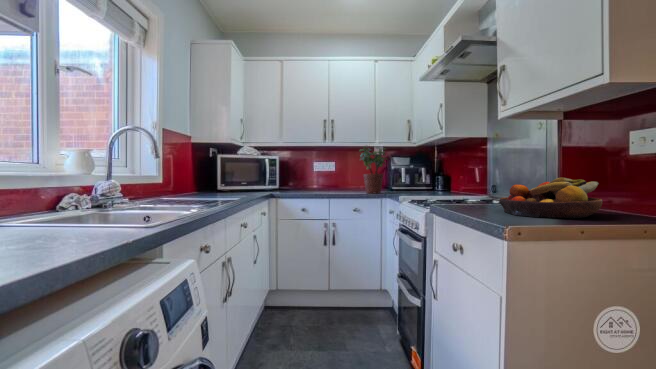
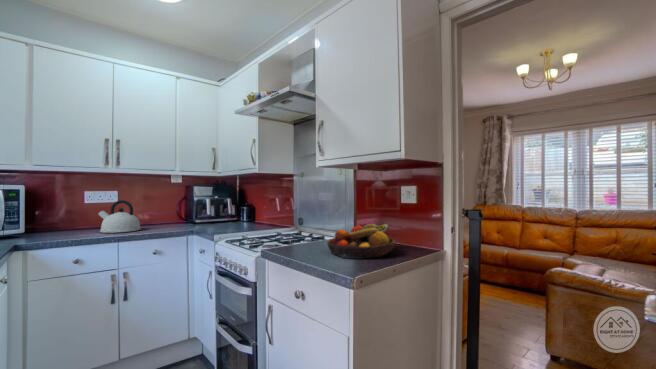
potted plant: present [360,146,385,193] -> none [162,176,198,232]
kettle: none [319,167,347,192] -> present [98,200,141,233]

